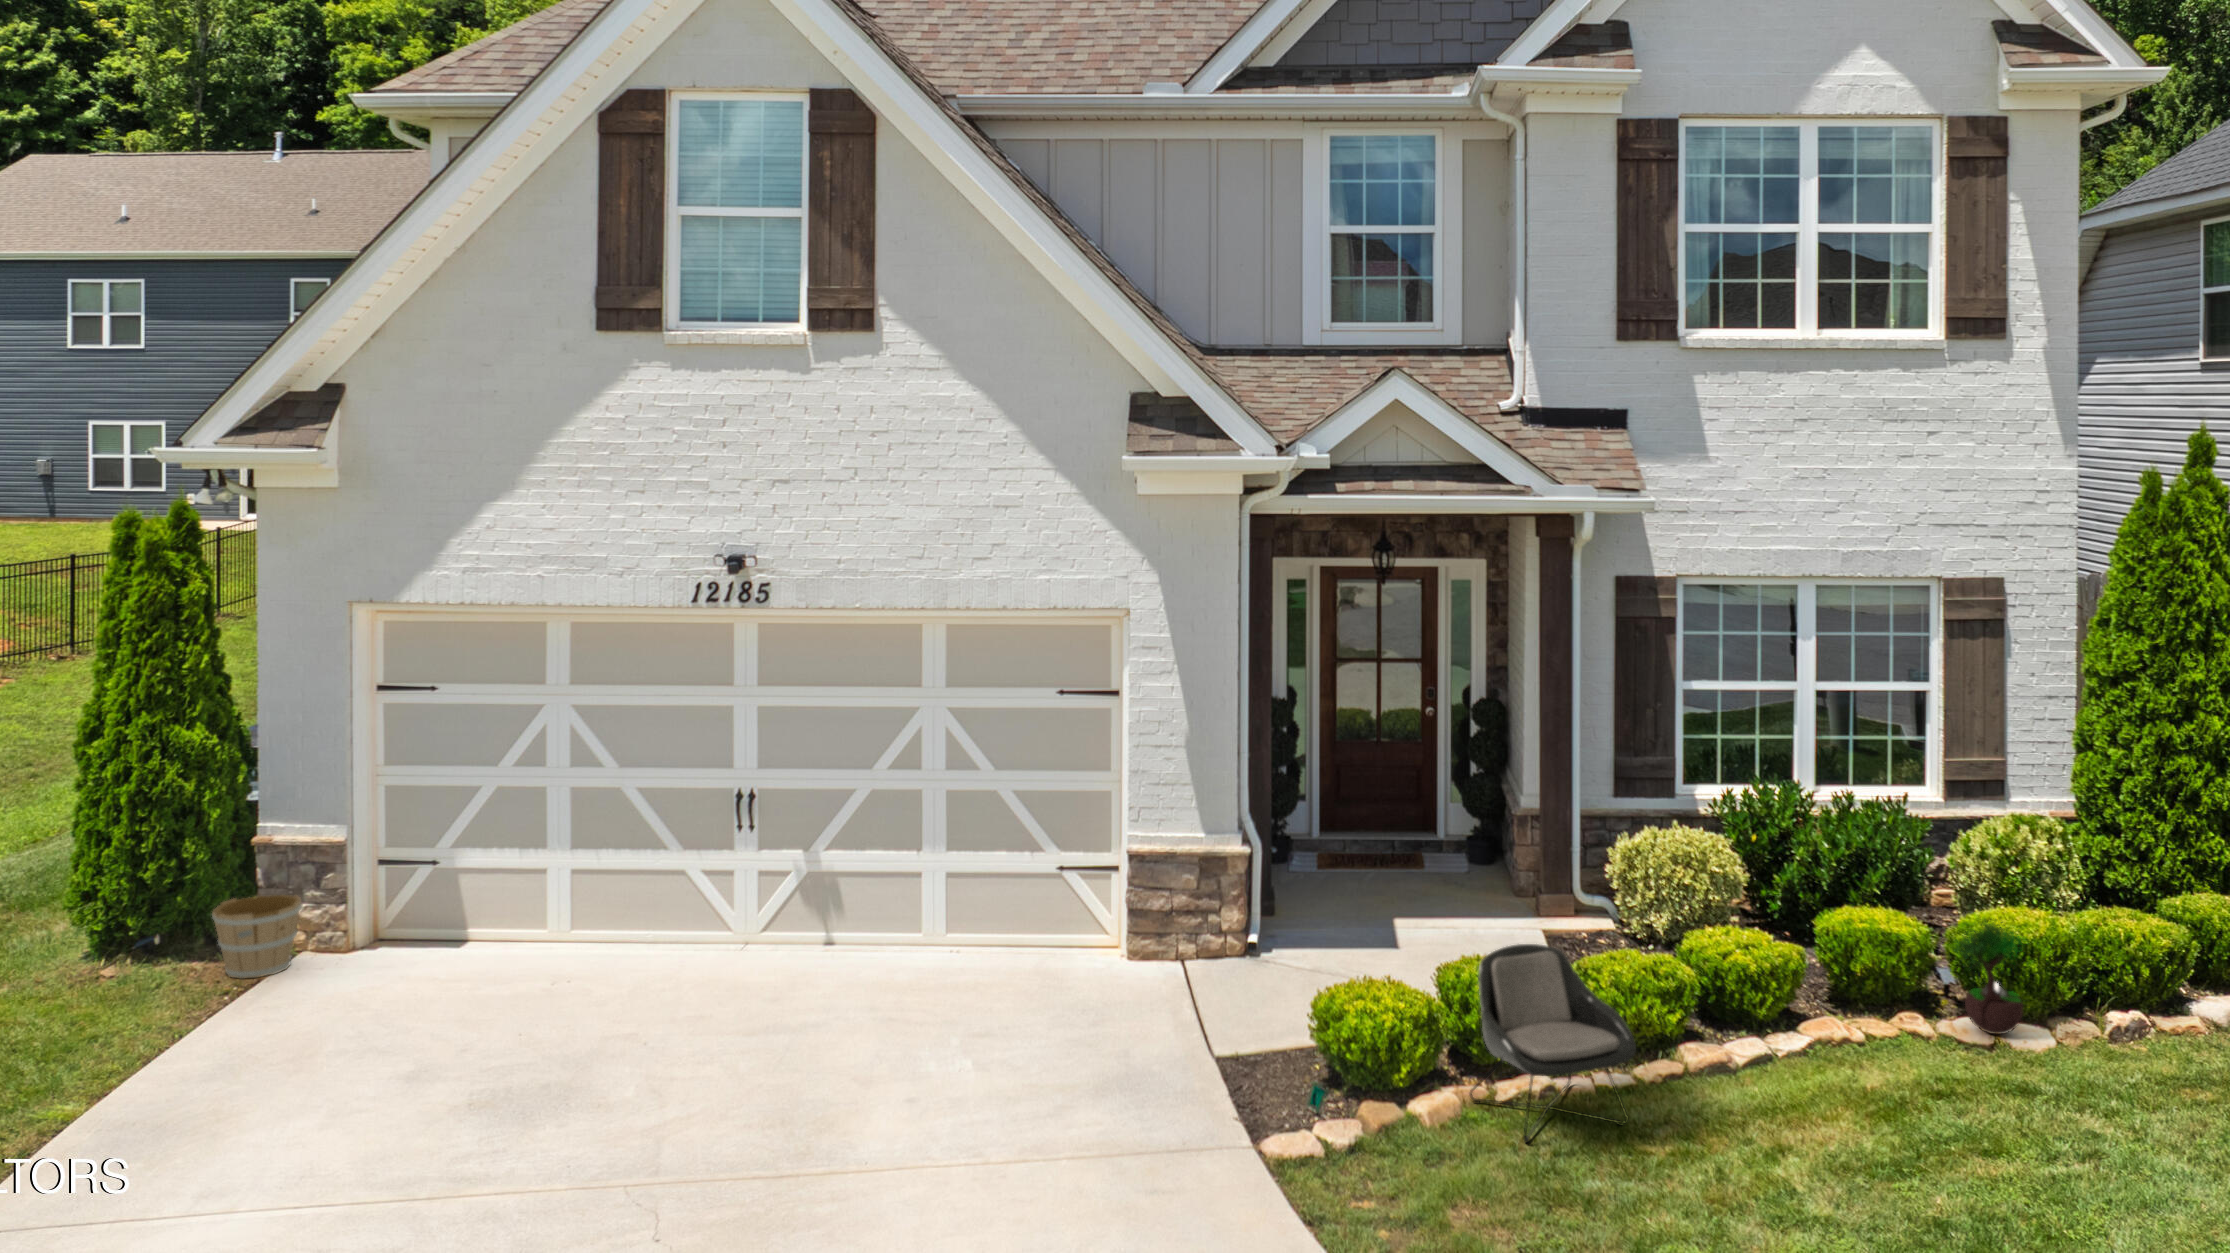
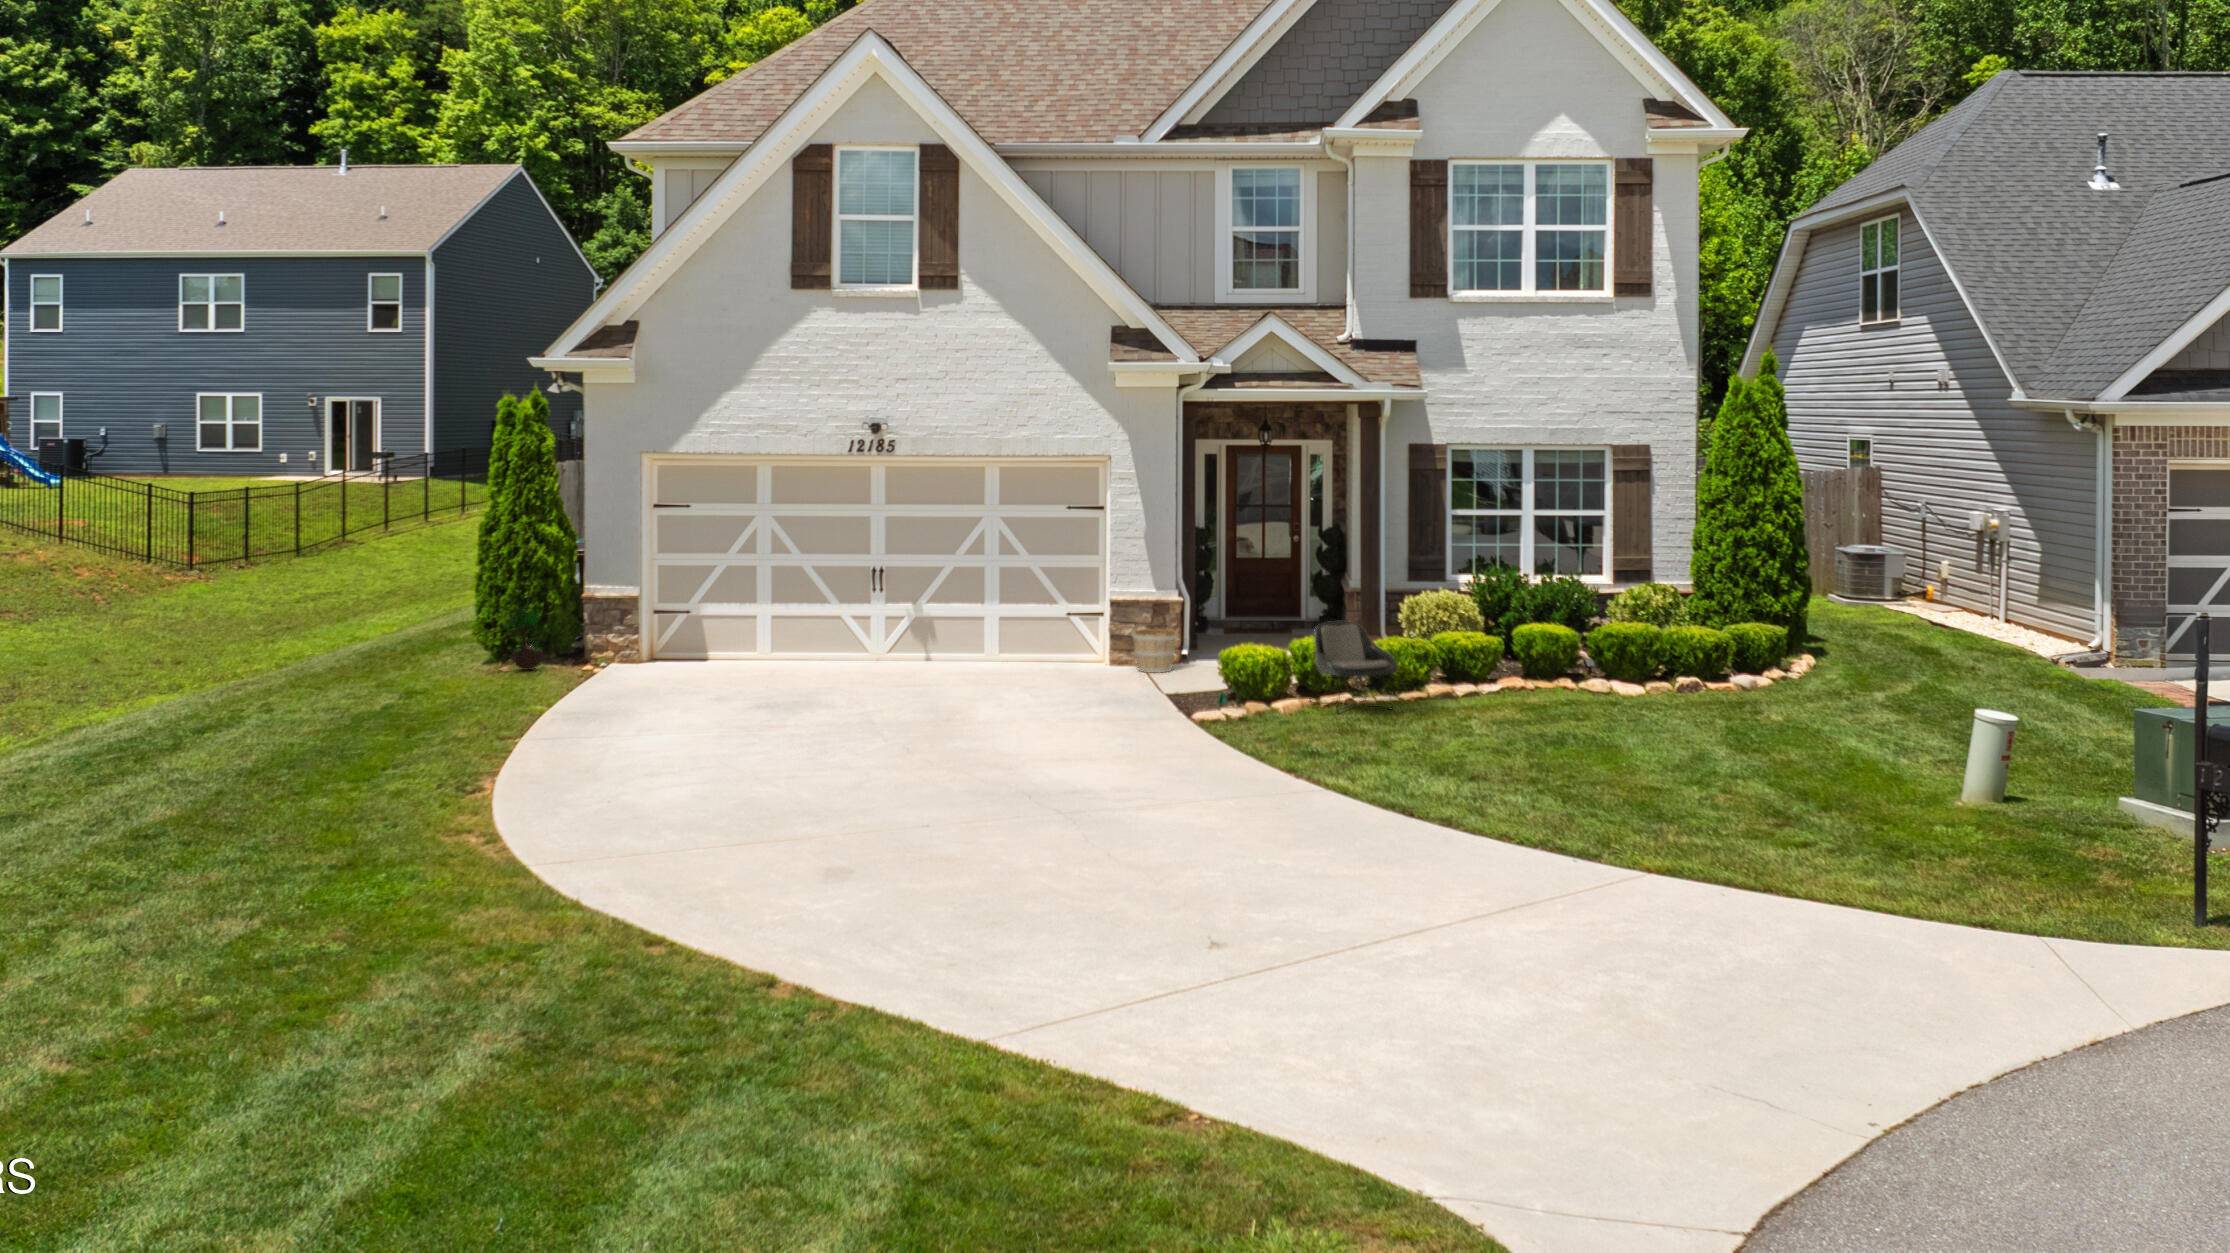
wooden bucket: present [212,894,303,979] -> present [1132,629,1178,673]
potted tree: present [1955,910,2024,1034] -> present [506,608,543,670]

